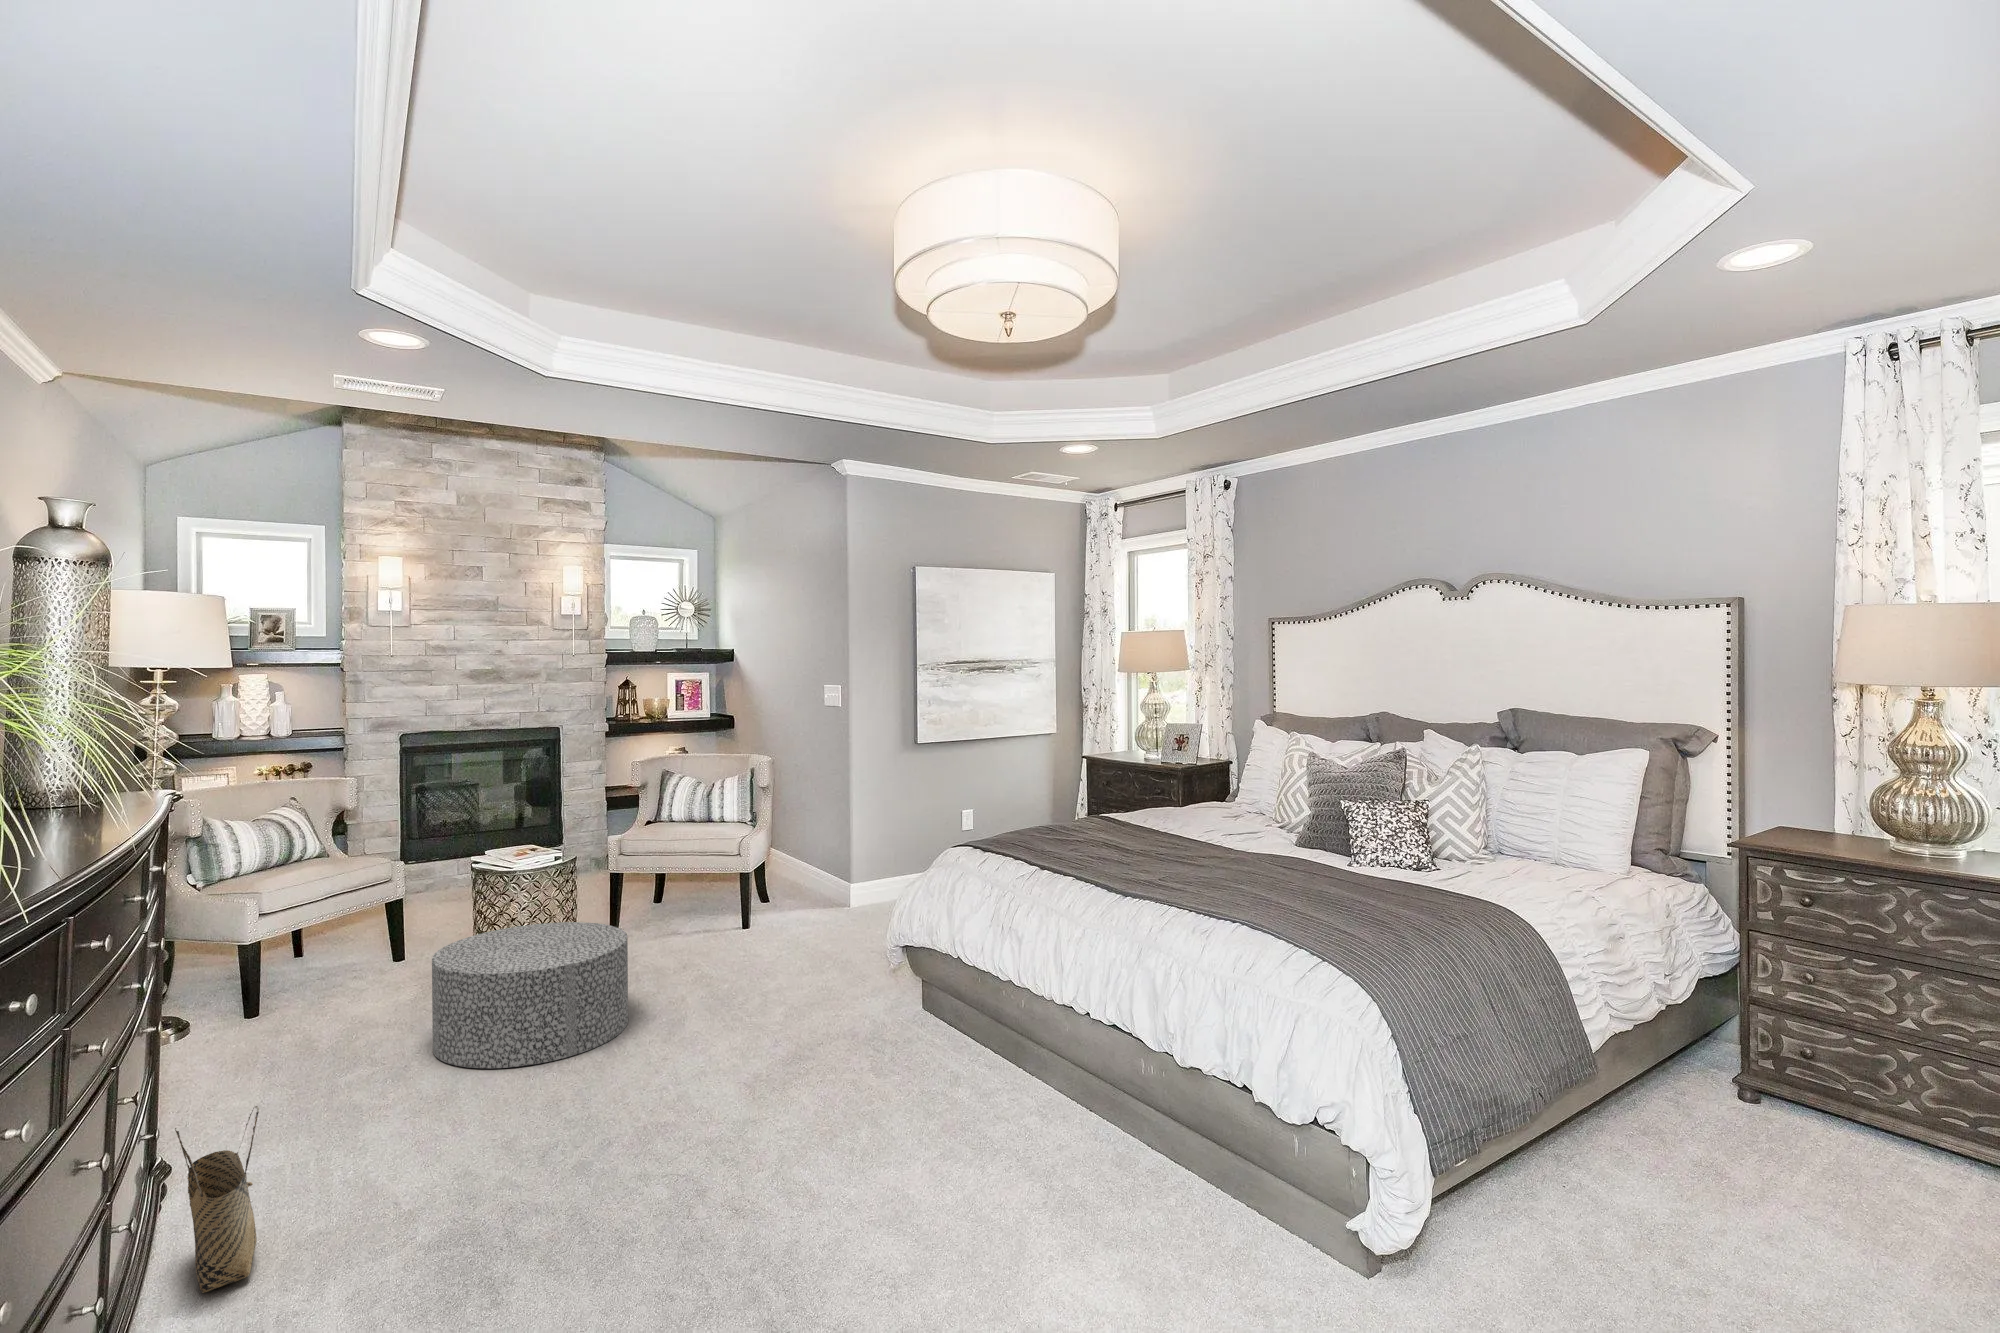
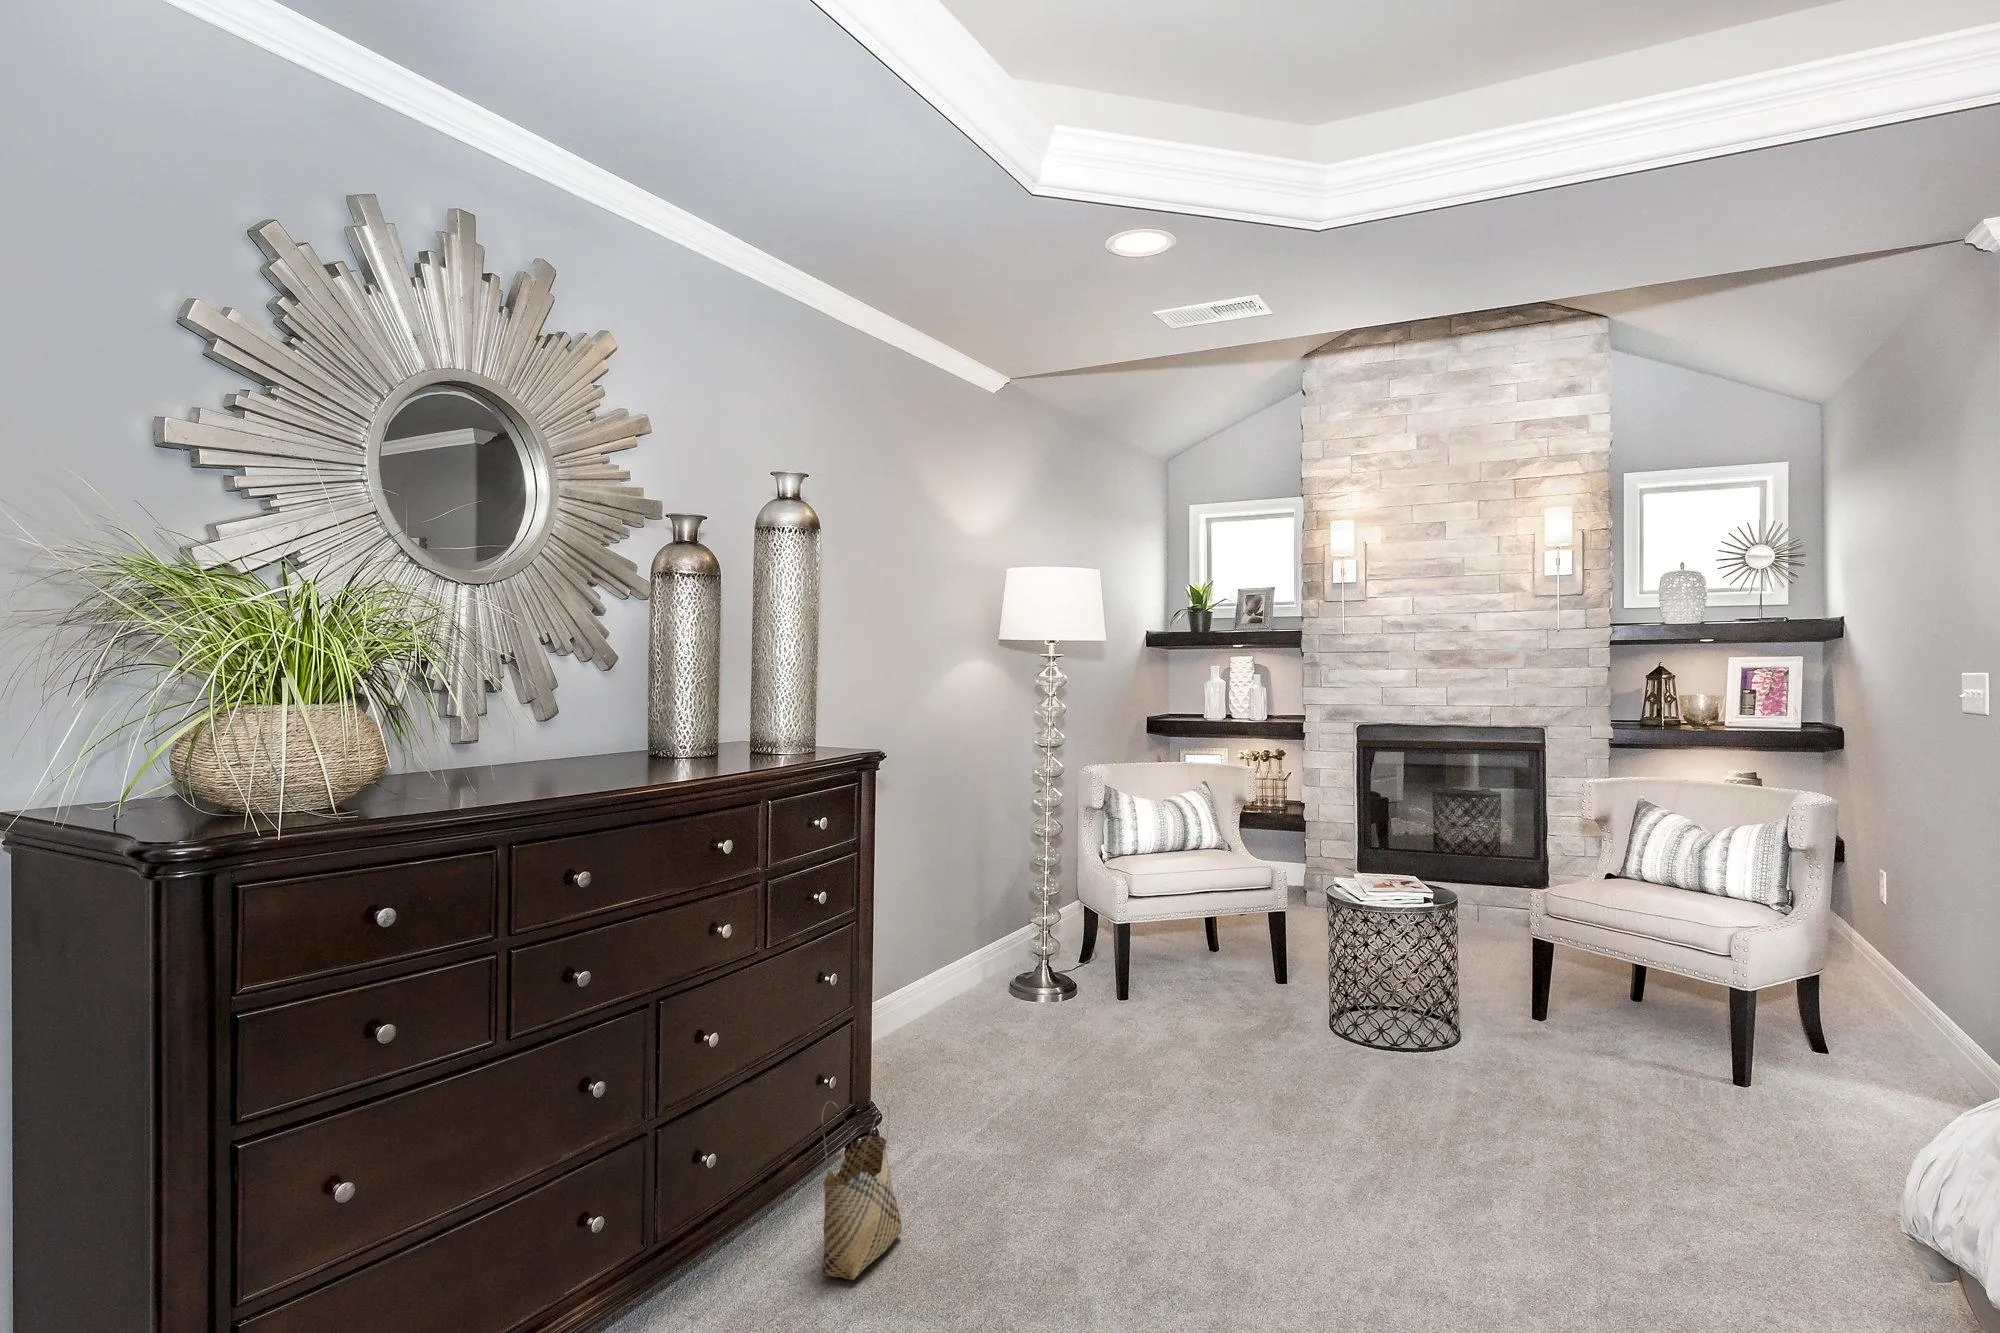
ottoman: present [432,922,628,1068] -> none [1204,978,1445,1178]

